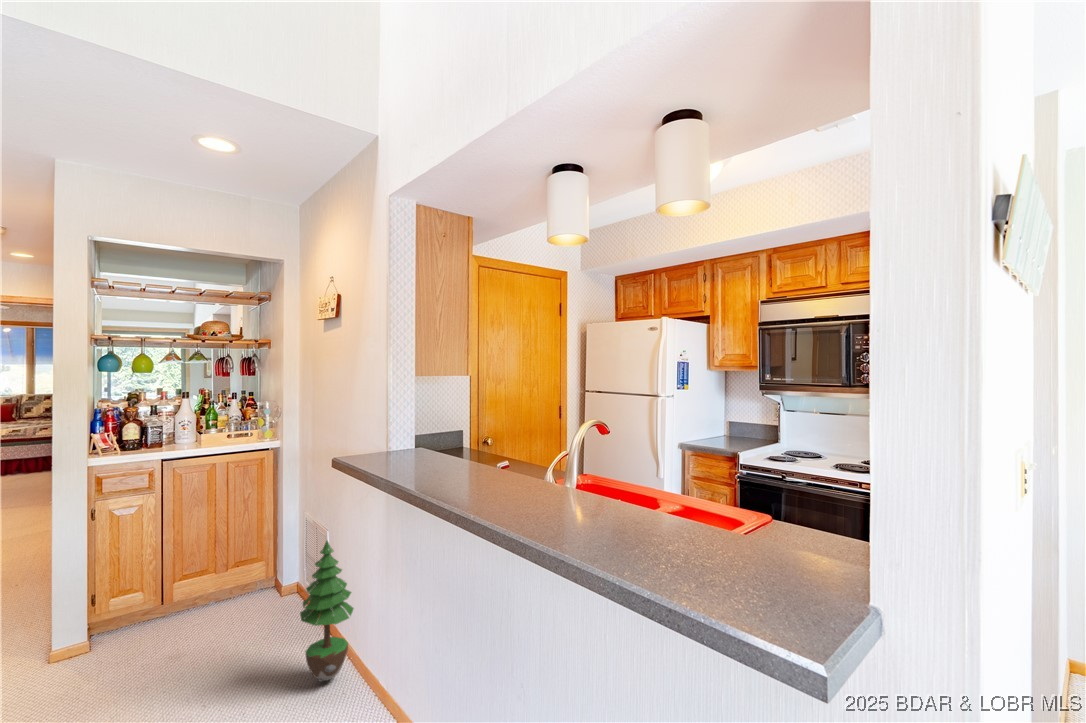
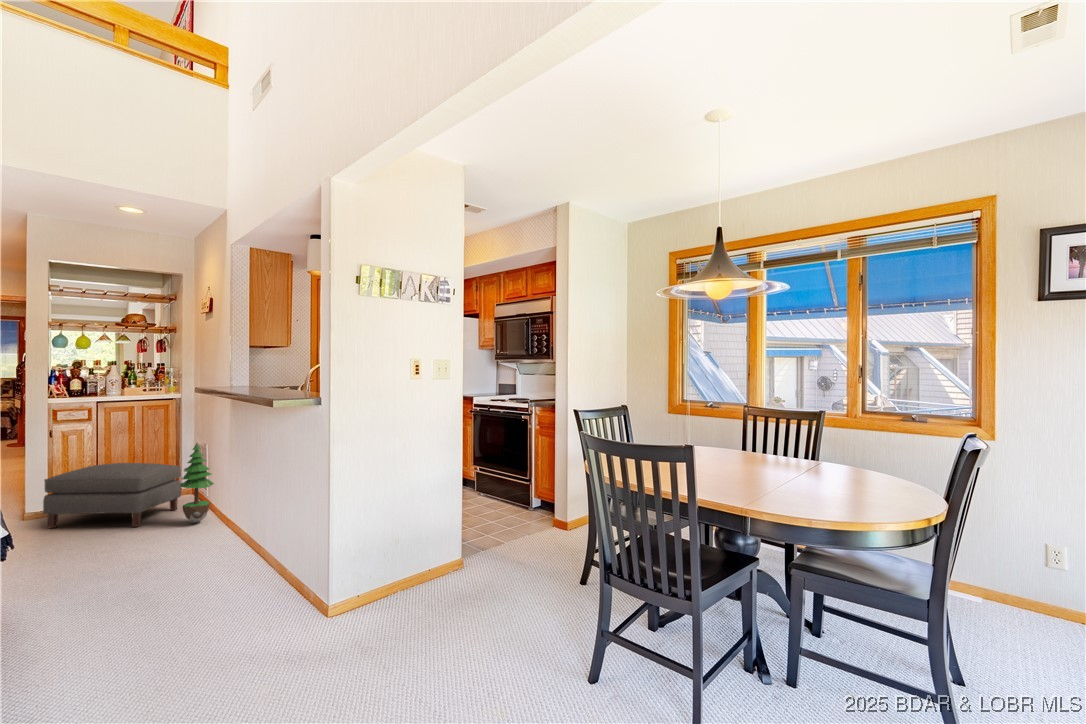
ottoman: none [75,564,291,695] -> present [43,463,181,528]

